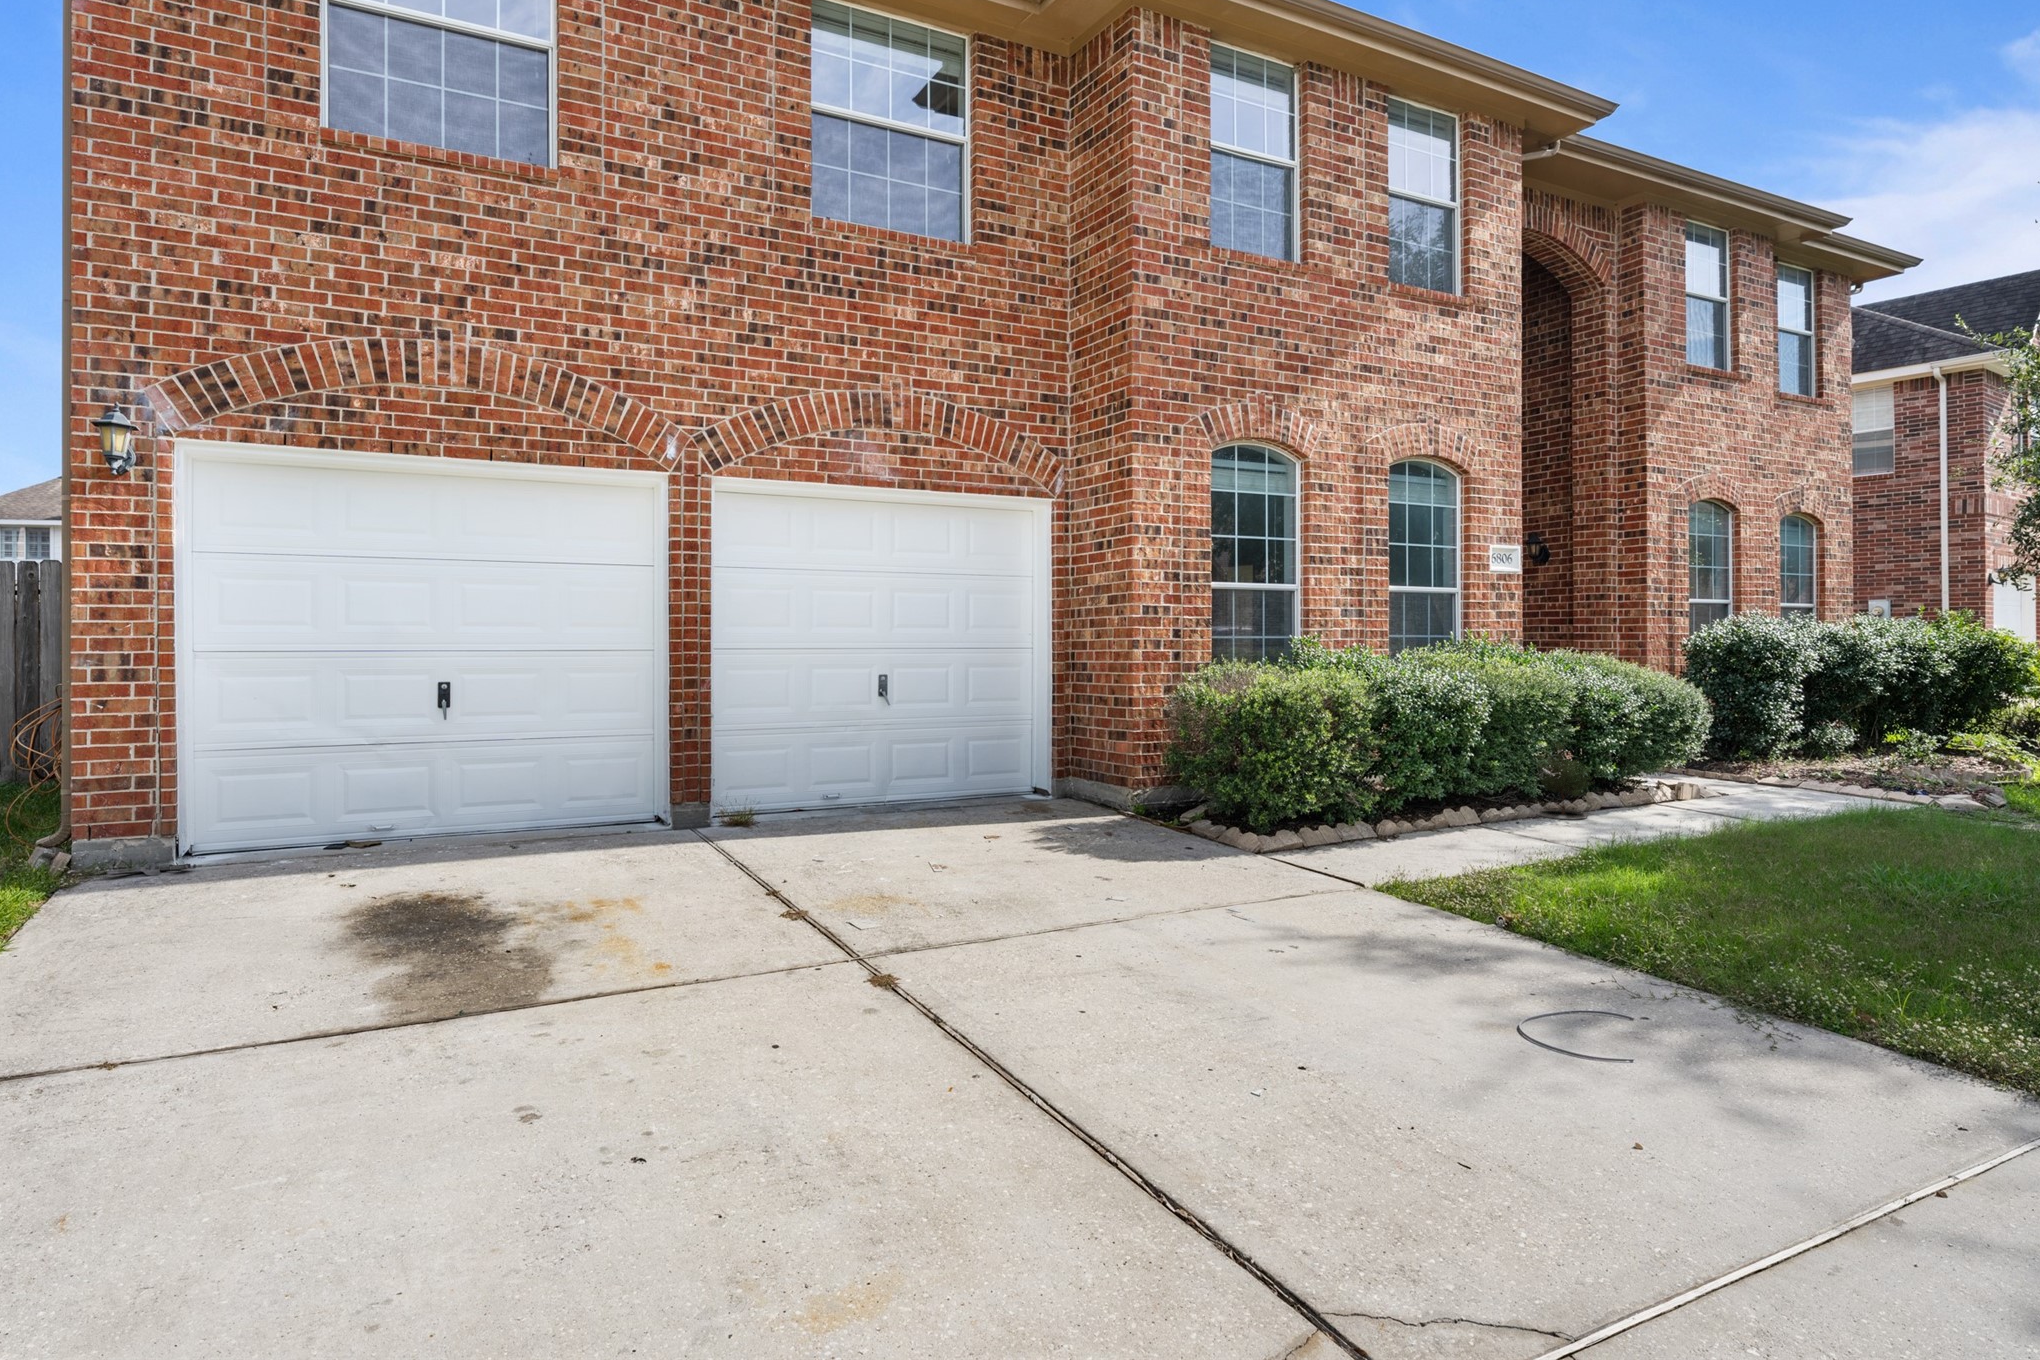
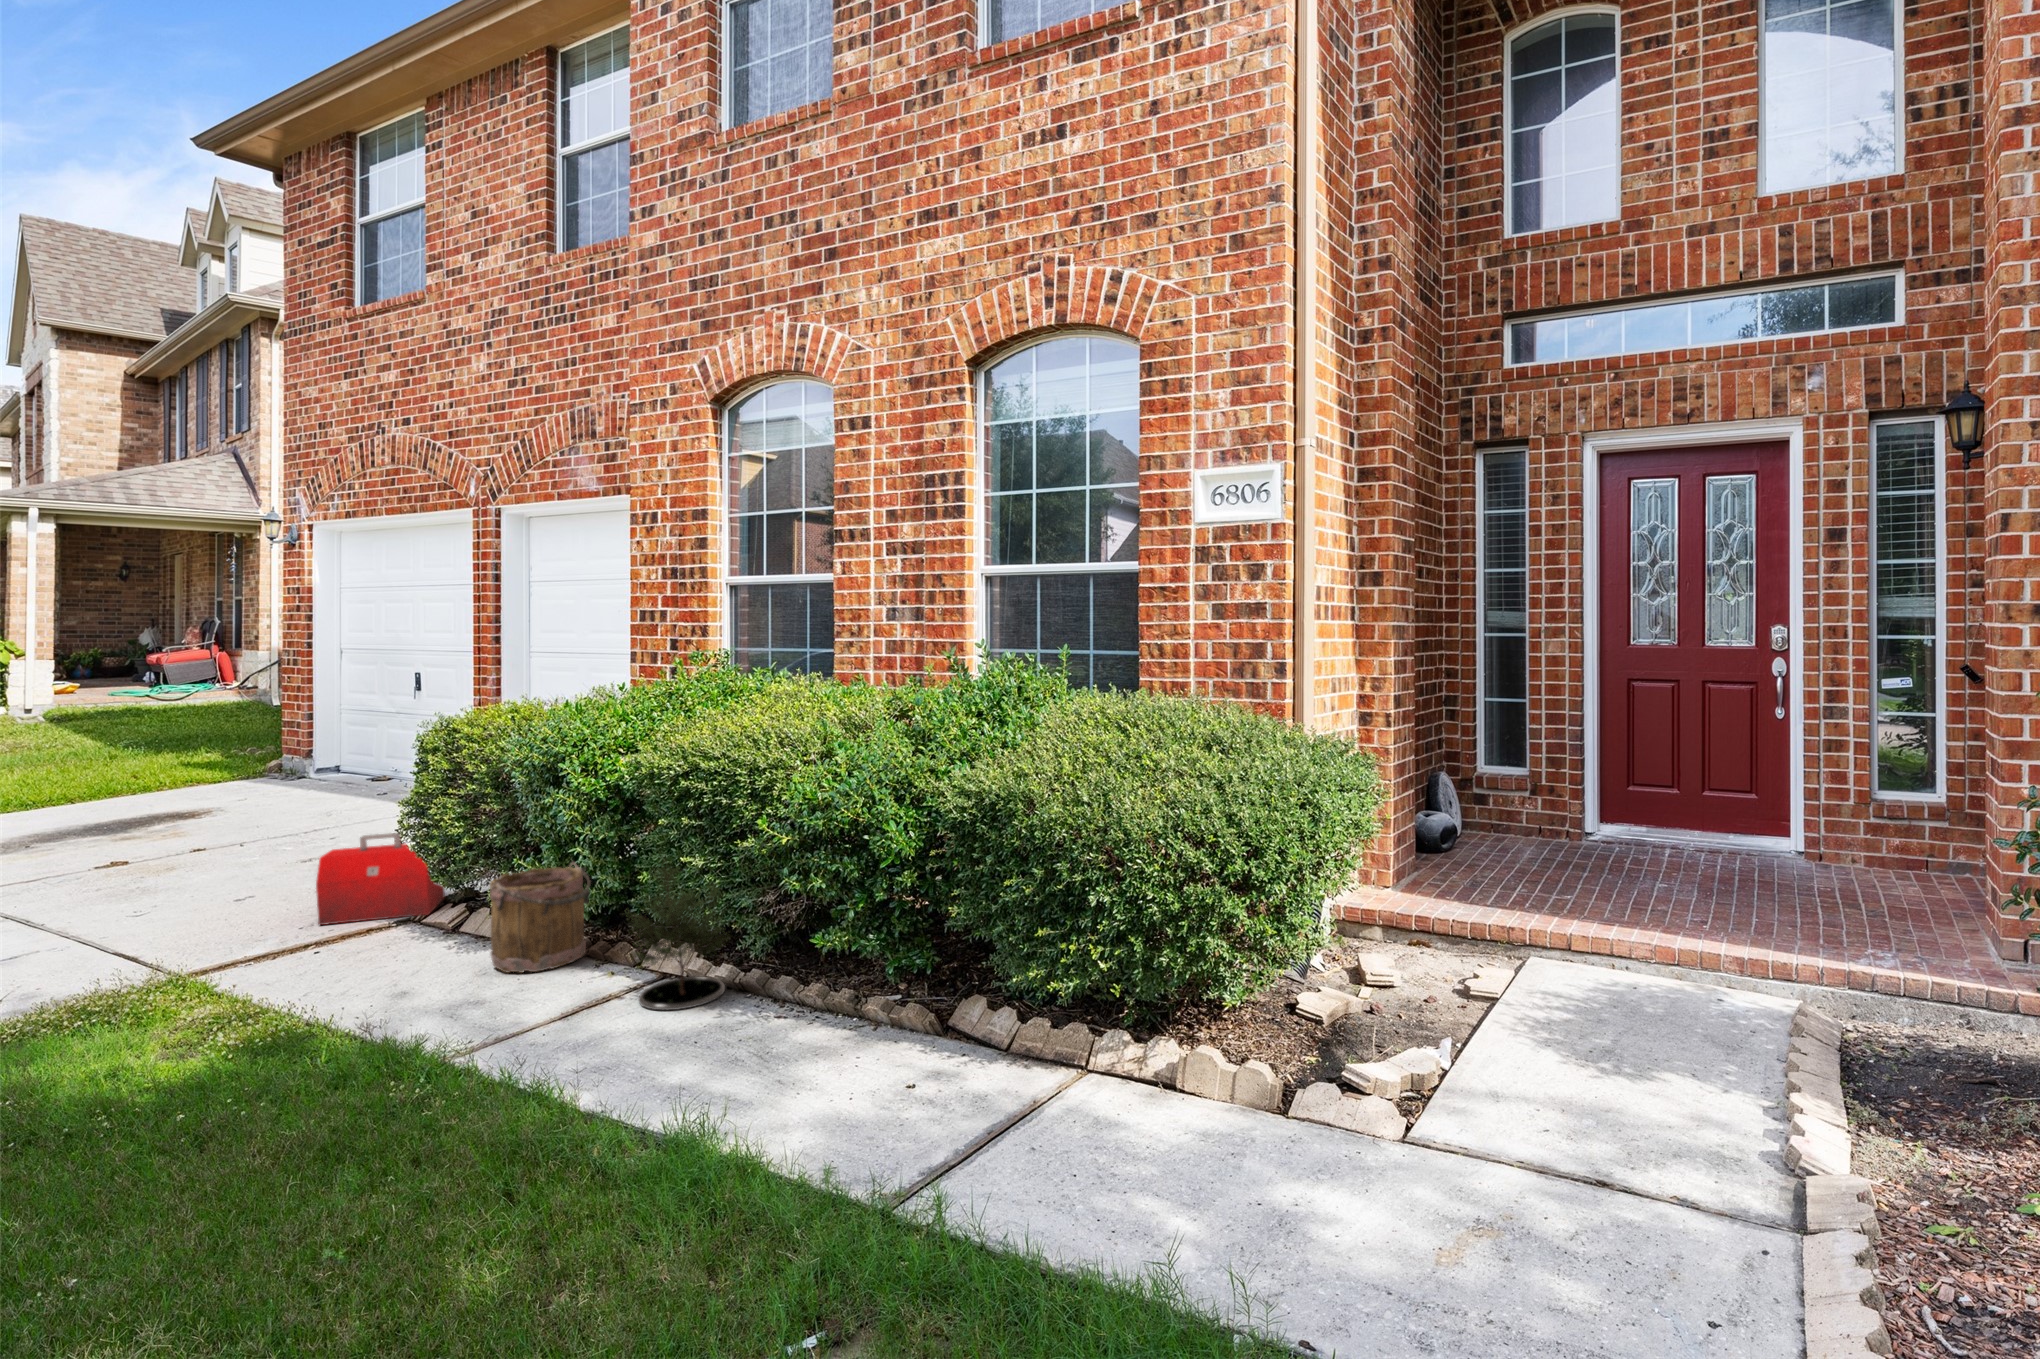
bucket: none [1439,766,1504,832] -> present [490,863,591,973]
toolbox: none [1260,780,1318,856] -> present [316,833,445,925]

